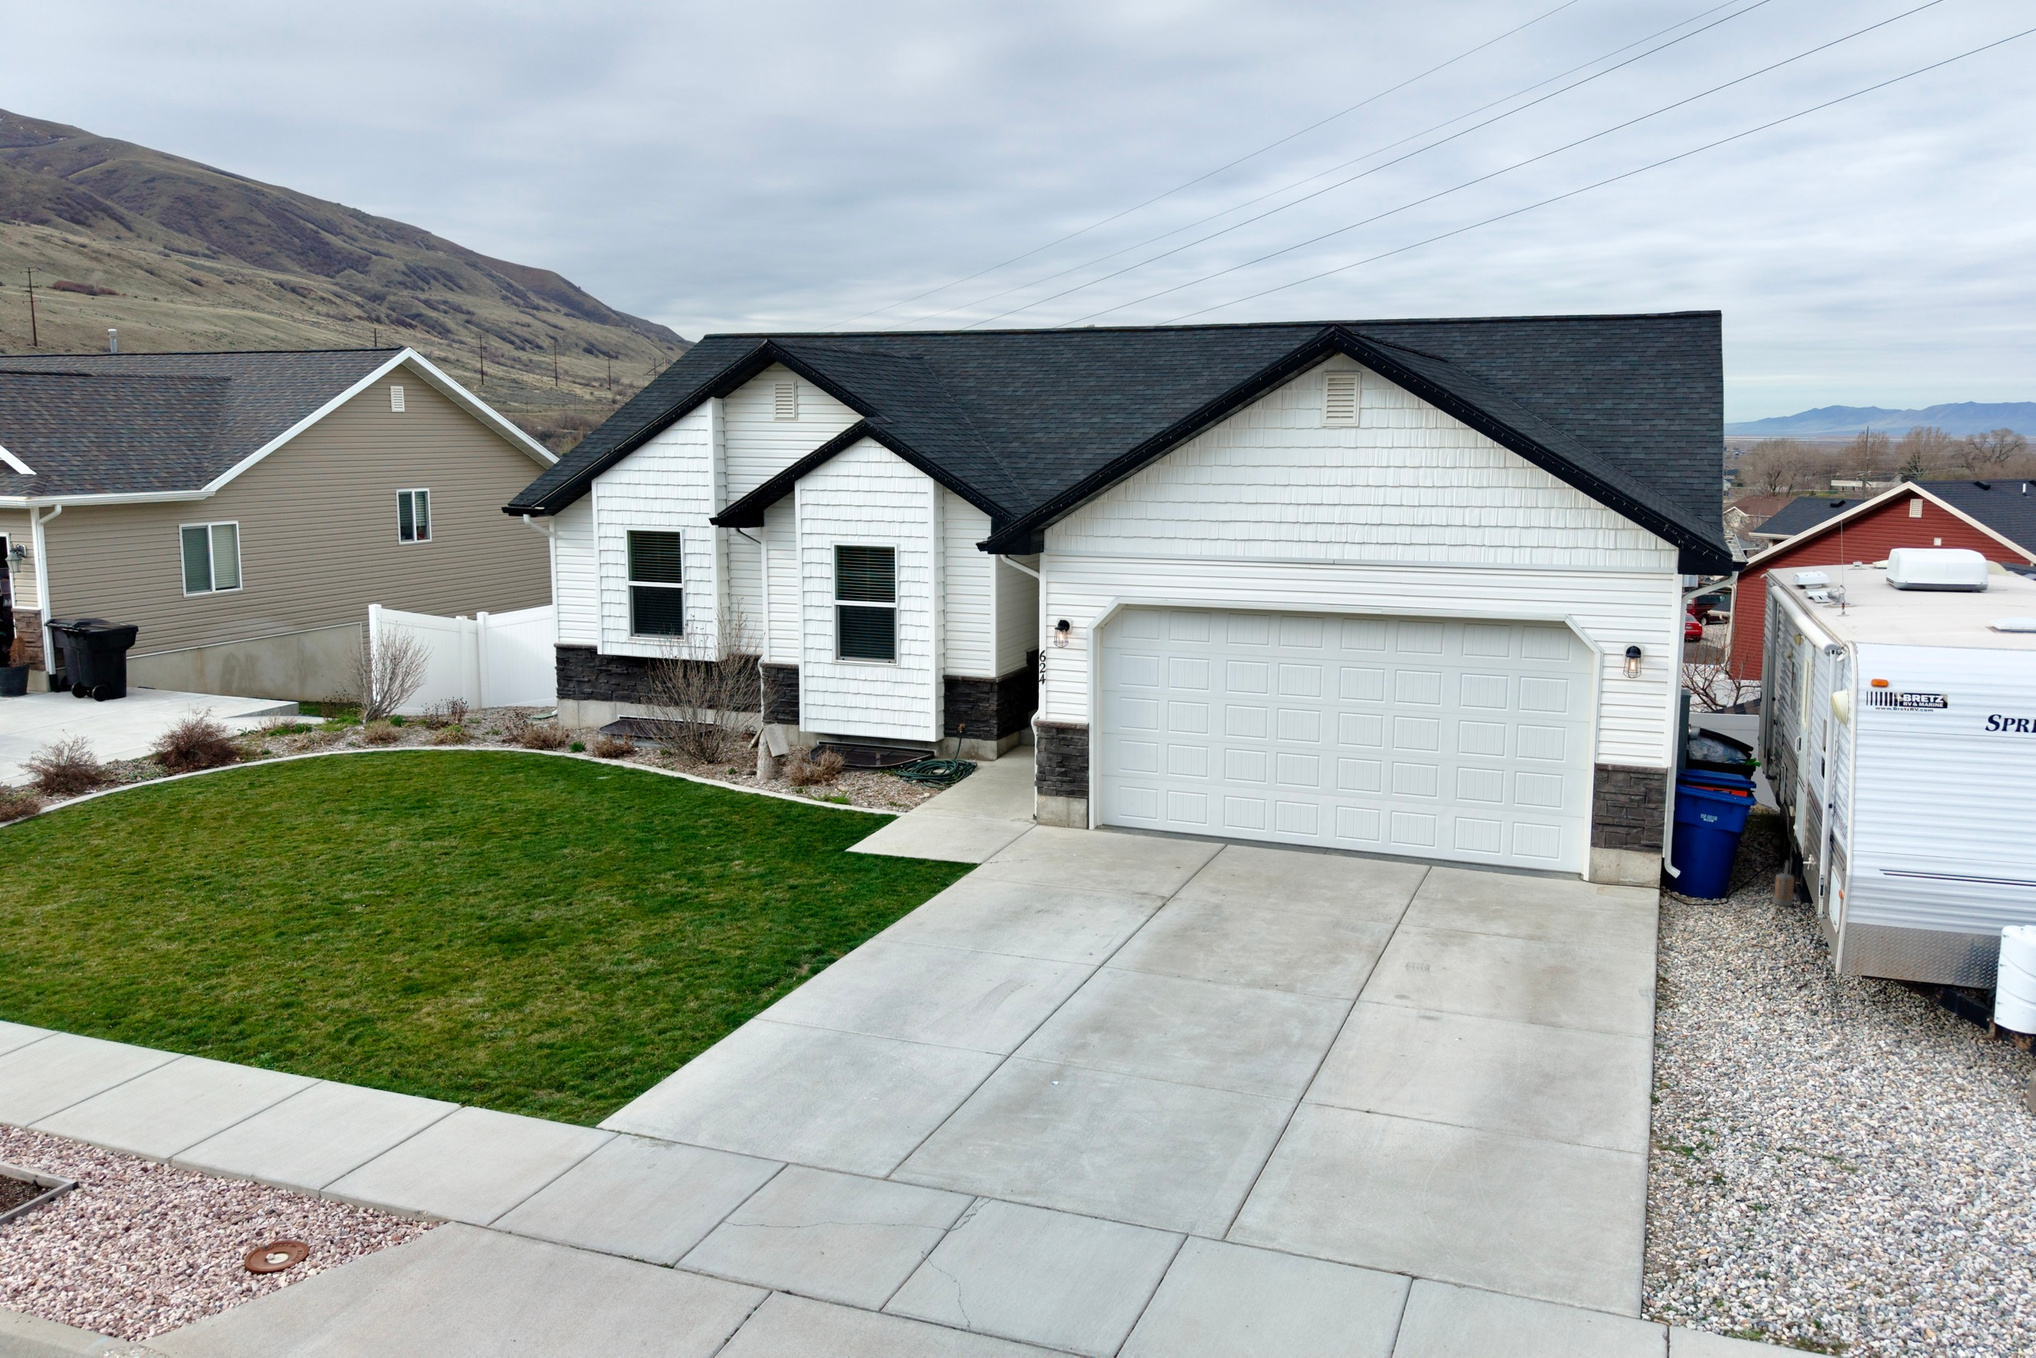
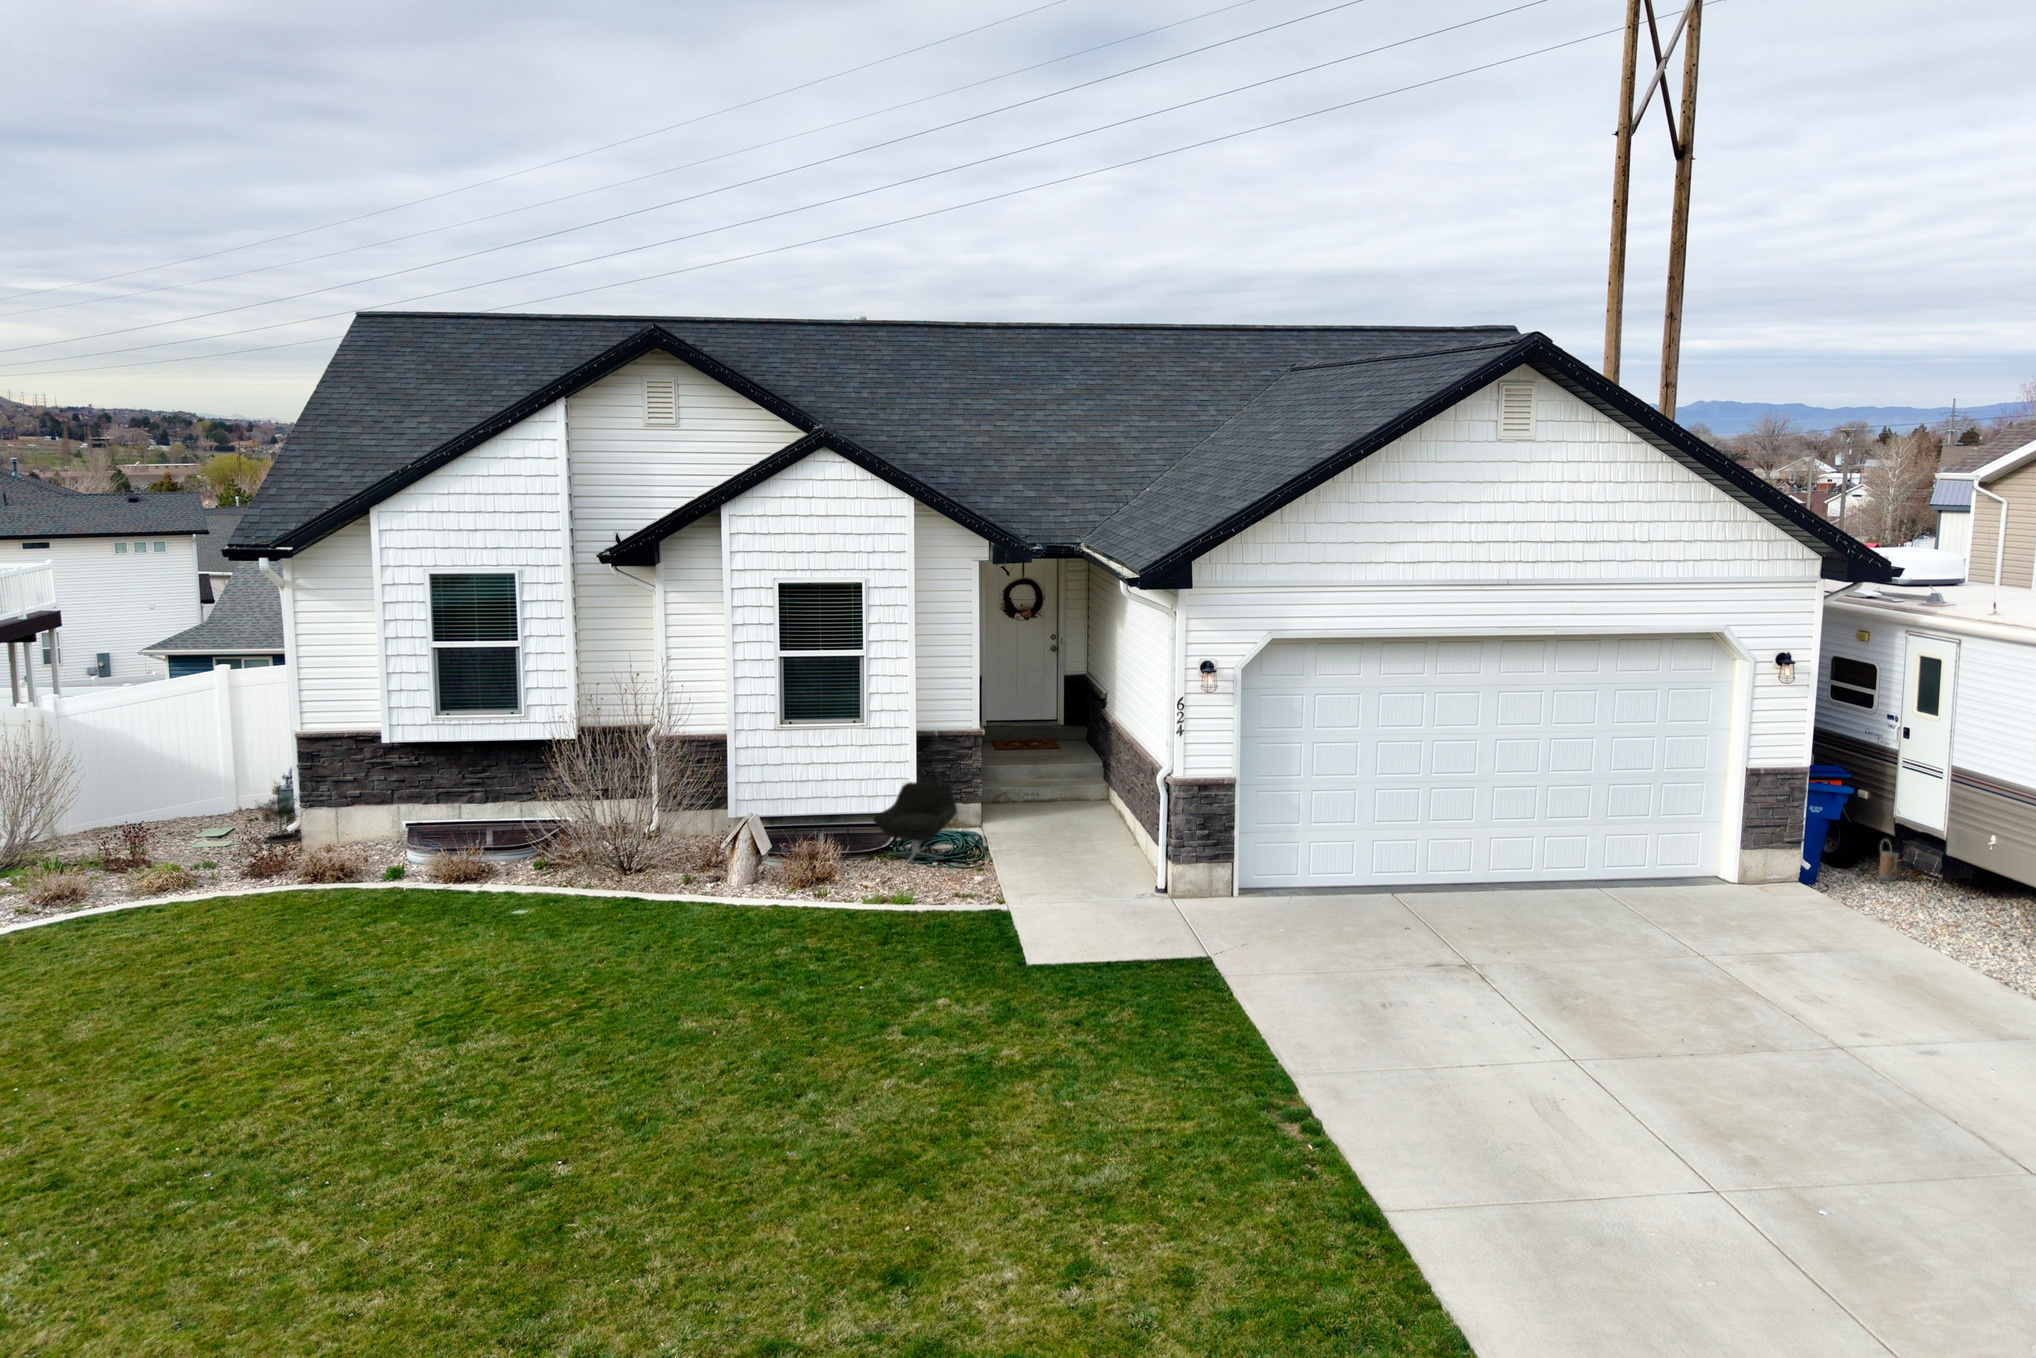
potted tree: none [527,675,558,721] -> present [258,782,301,843]
lounge chair: none [881,715,955,780] -> present [873,782,957,864]

